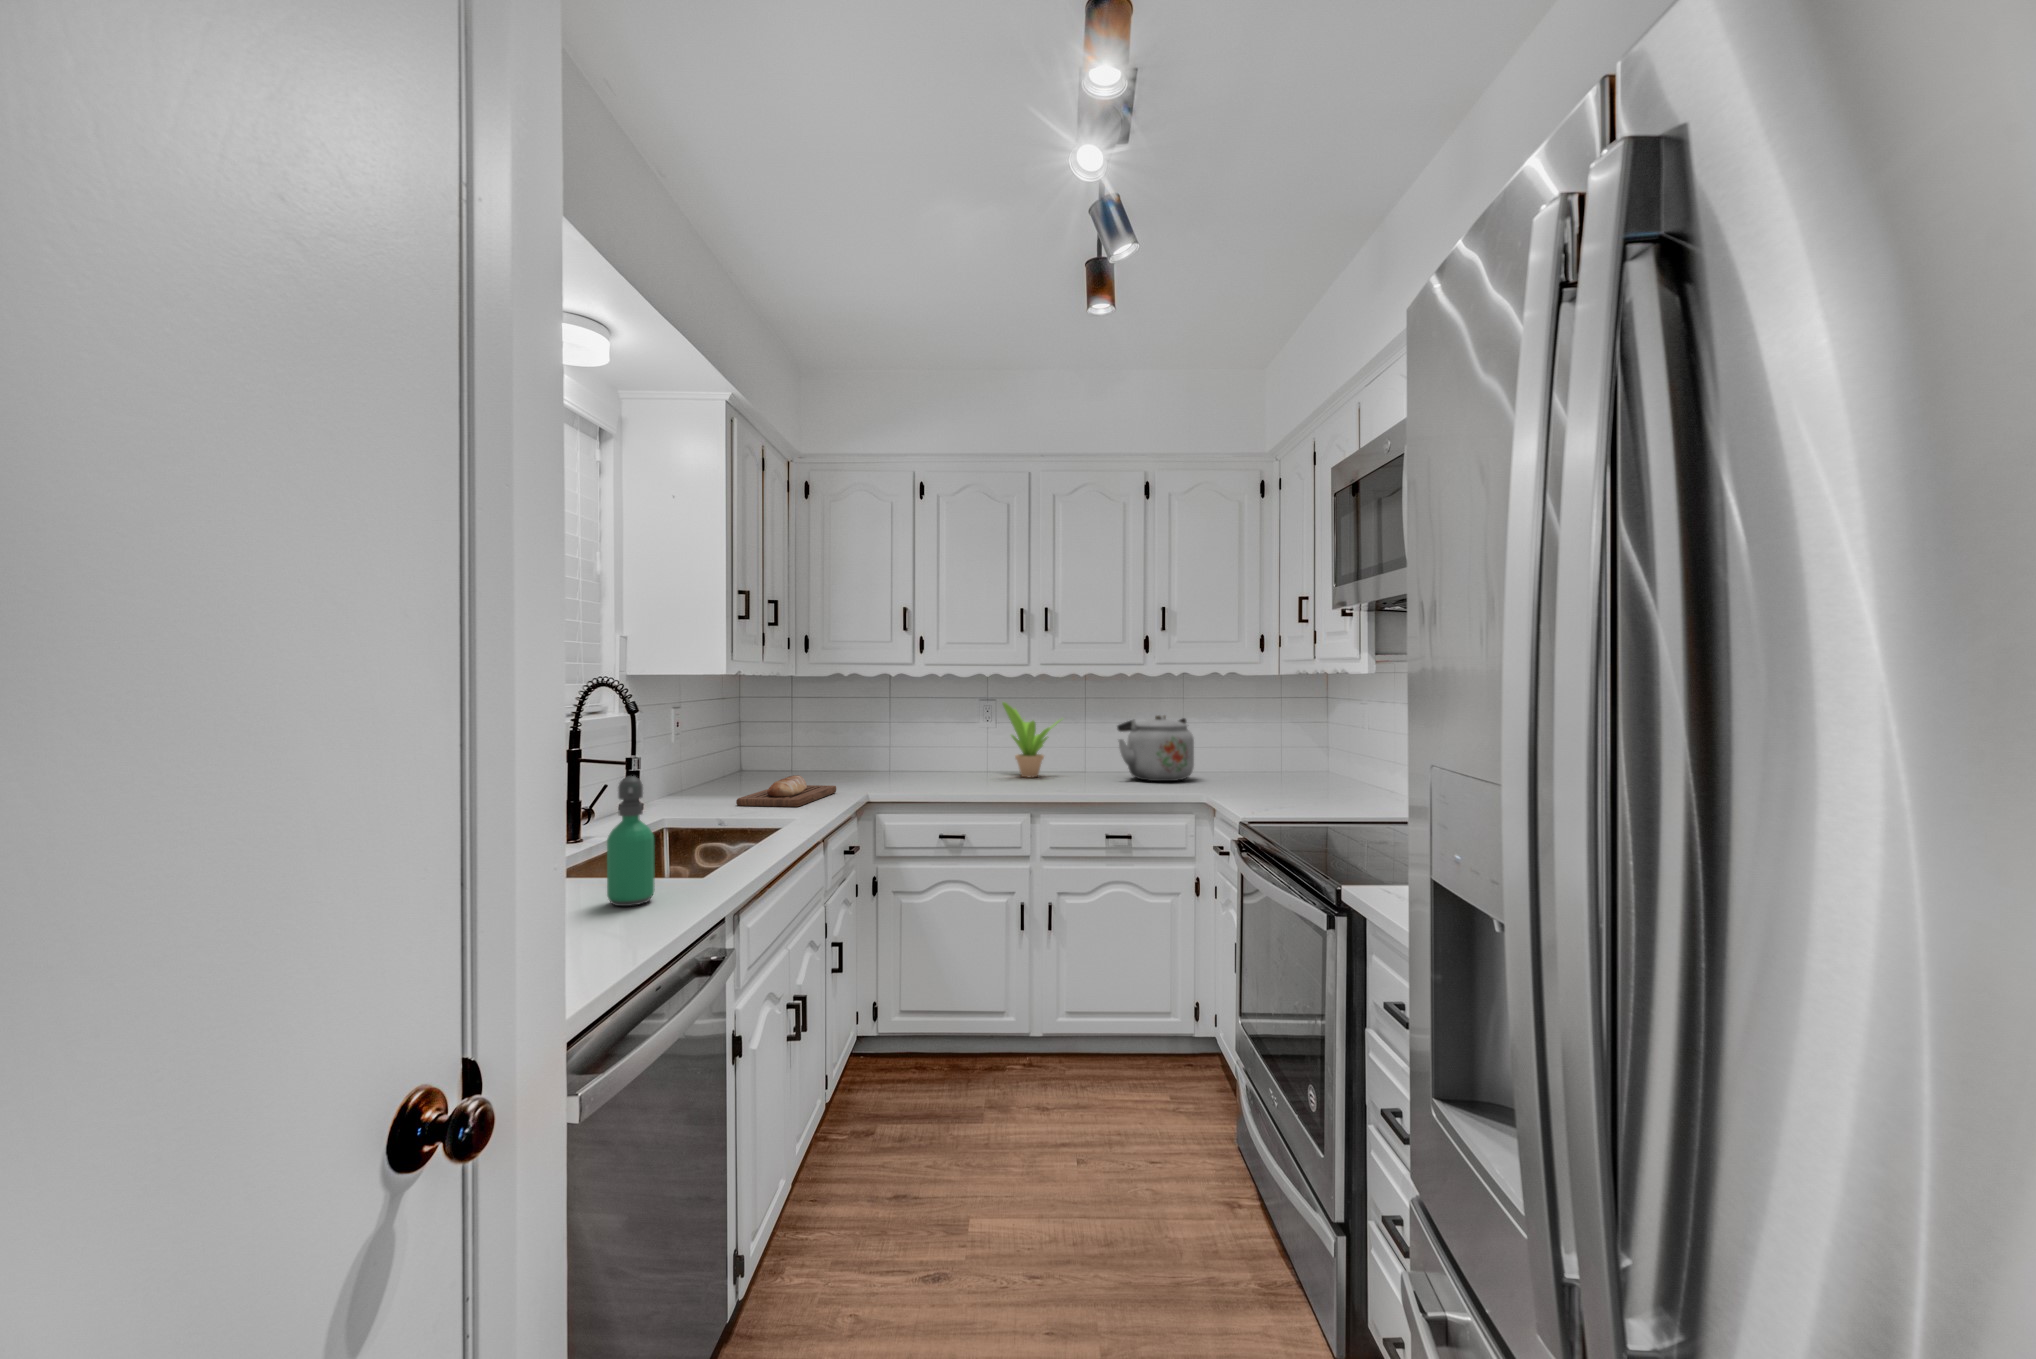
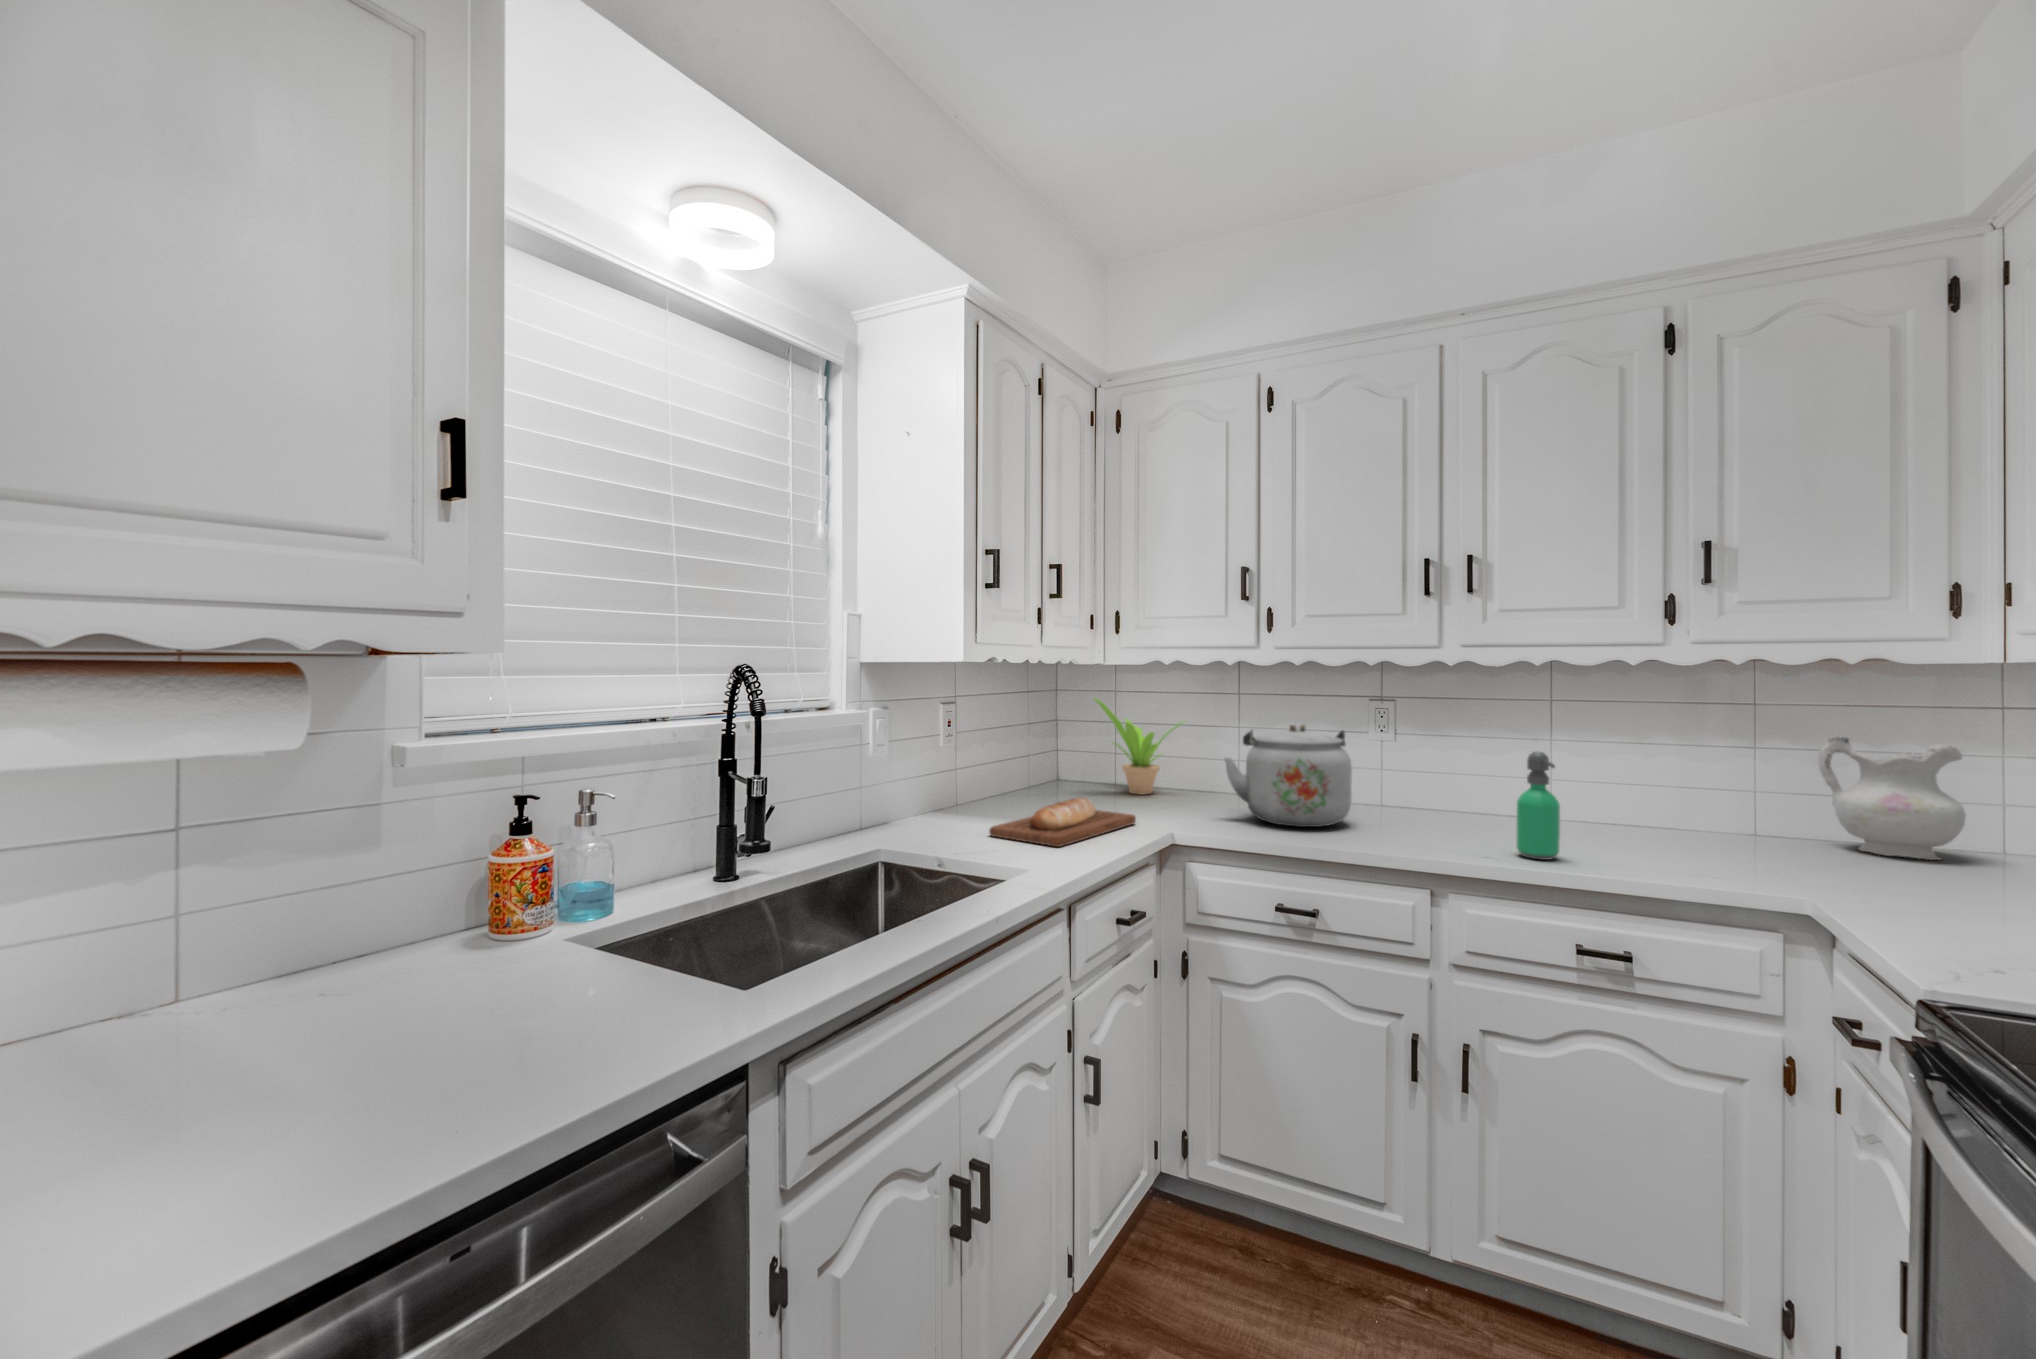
potted plant: present [1002,702,1060,778] -> present [1094,698,1183,794]
ceramic pitcher: none [1213,714,1269,777] -> present [1818,737,1966,860]
kettle: present [1117,715,1194,781] -> present [1224,724,1352,827]
soap dispenser: present [607,776,655,906] -> present [1516,752,1560,860]

